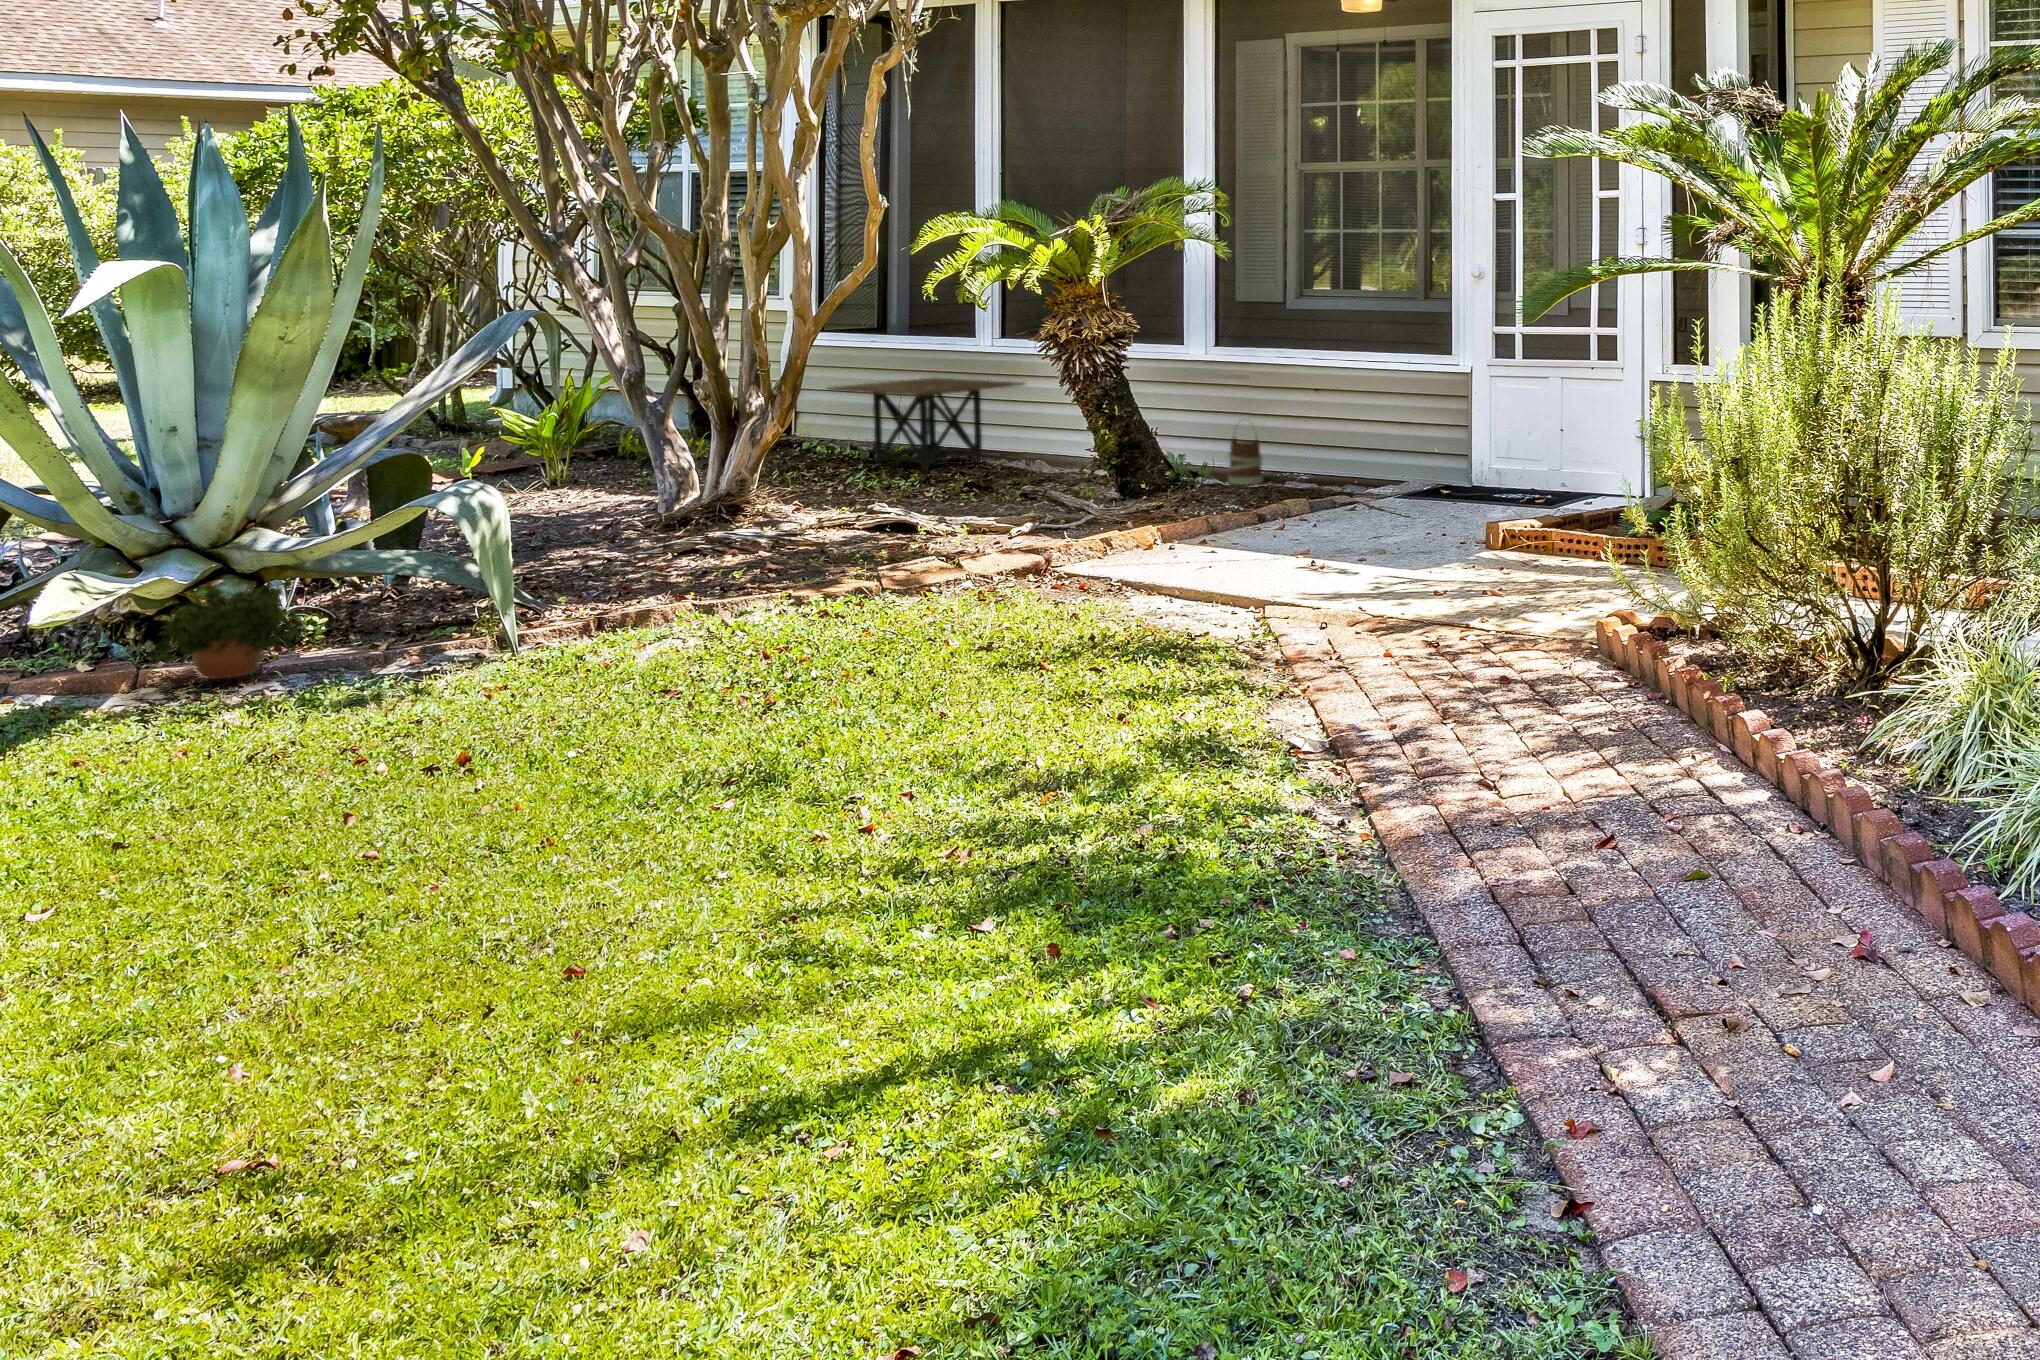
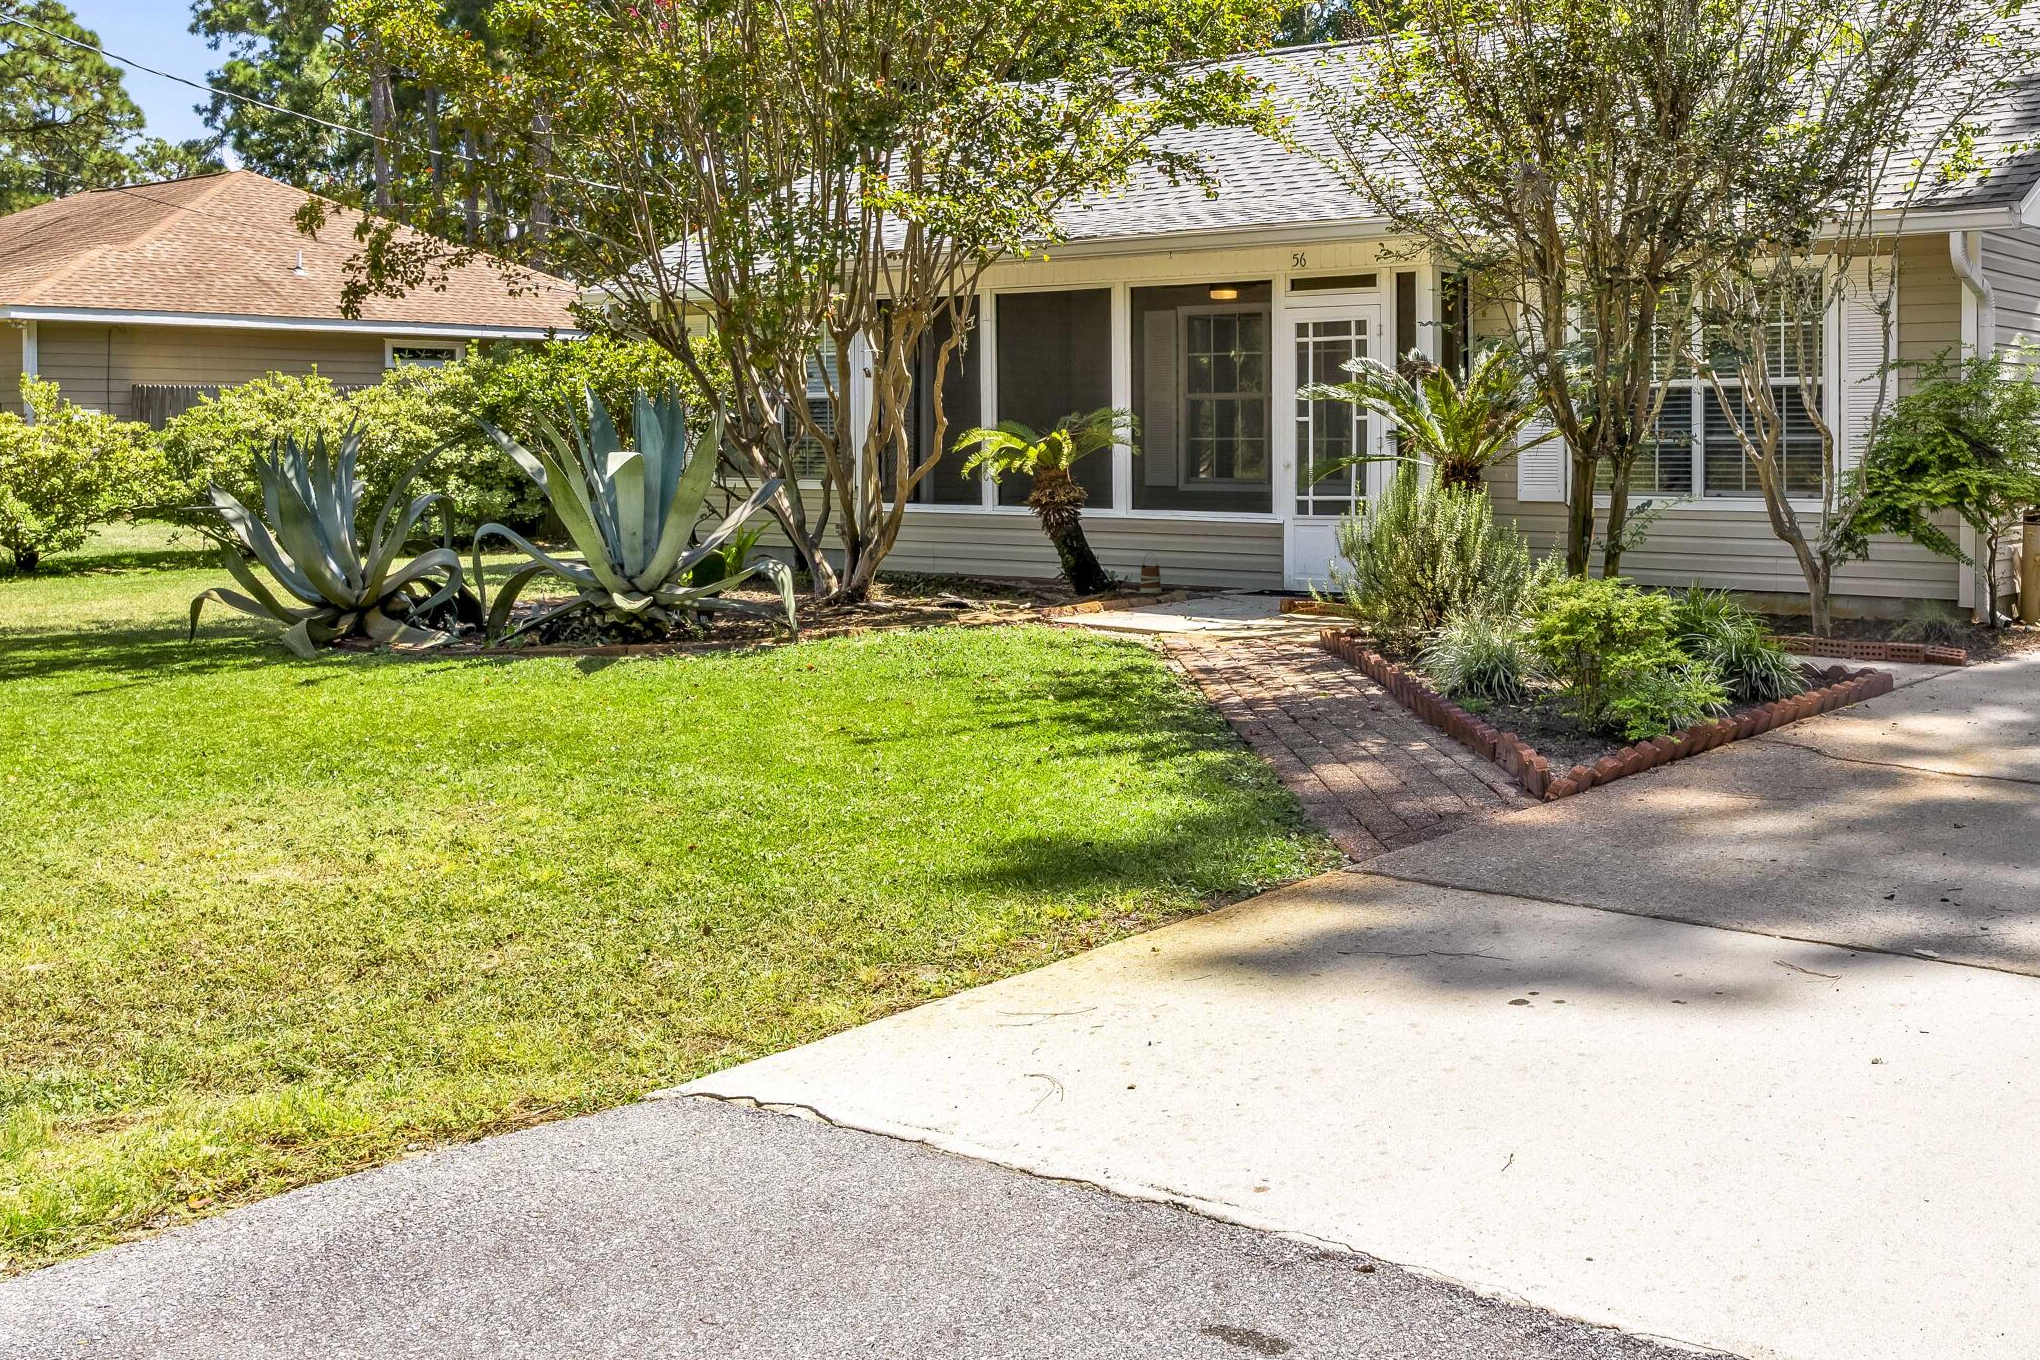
side table: present [827,377,1024,471] -> none [890,531,1014,588]
potted plant: present [151,581,303,681] -> none [623,615,692,665]

